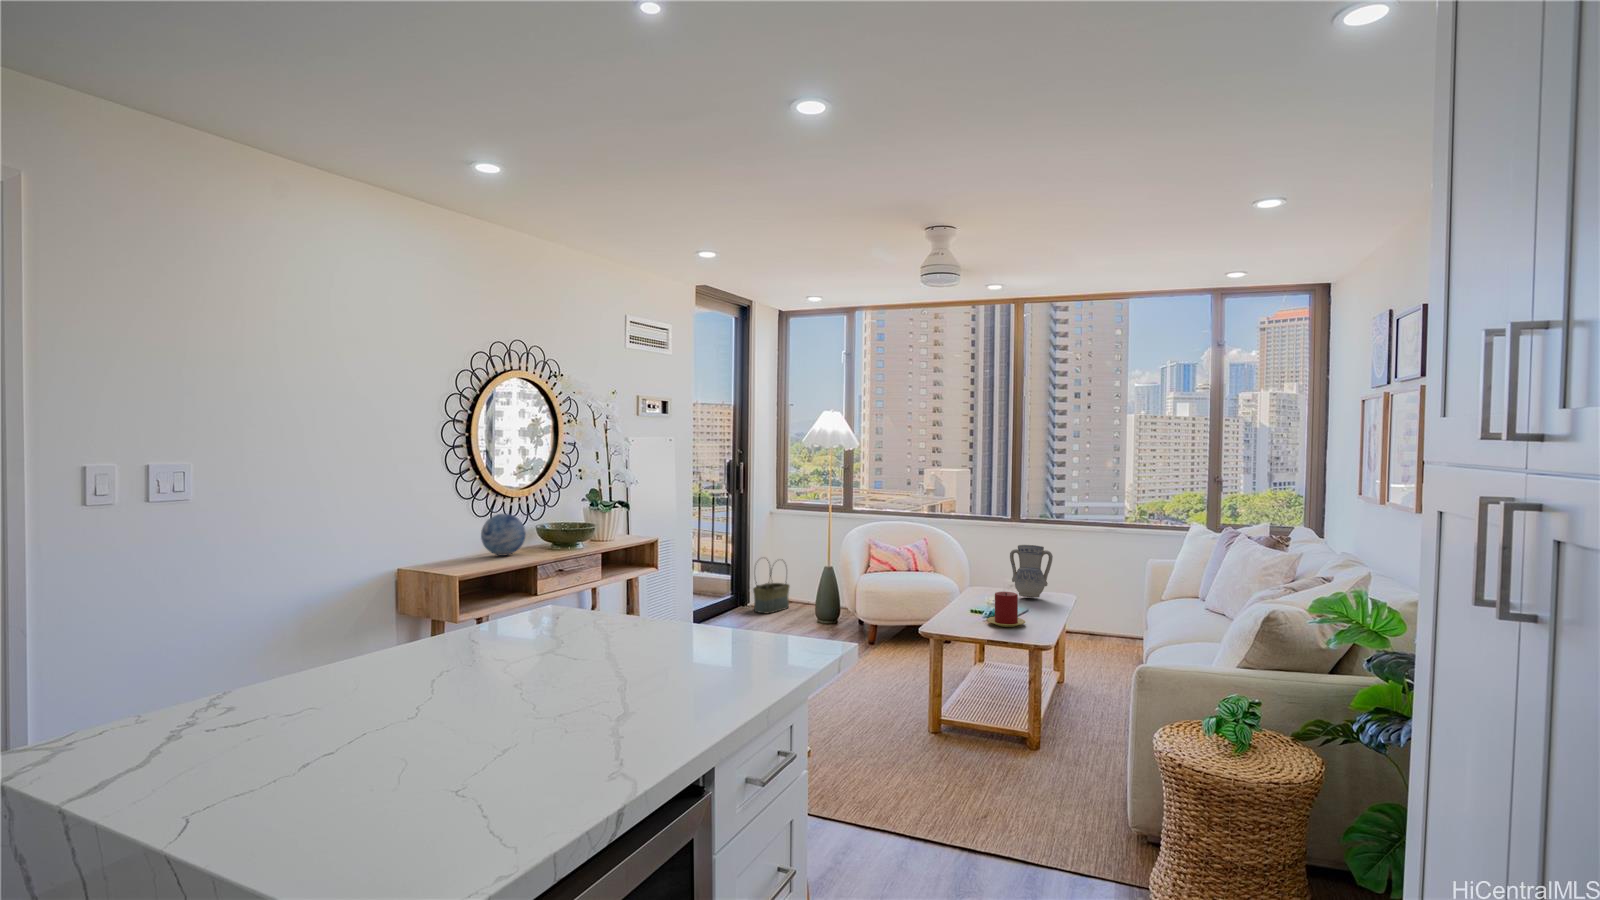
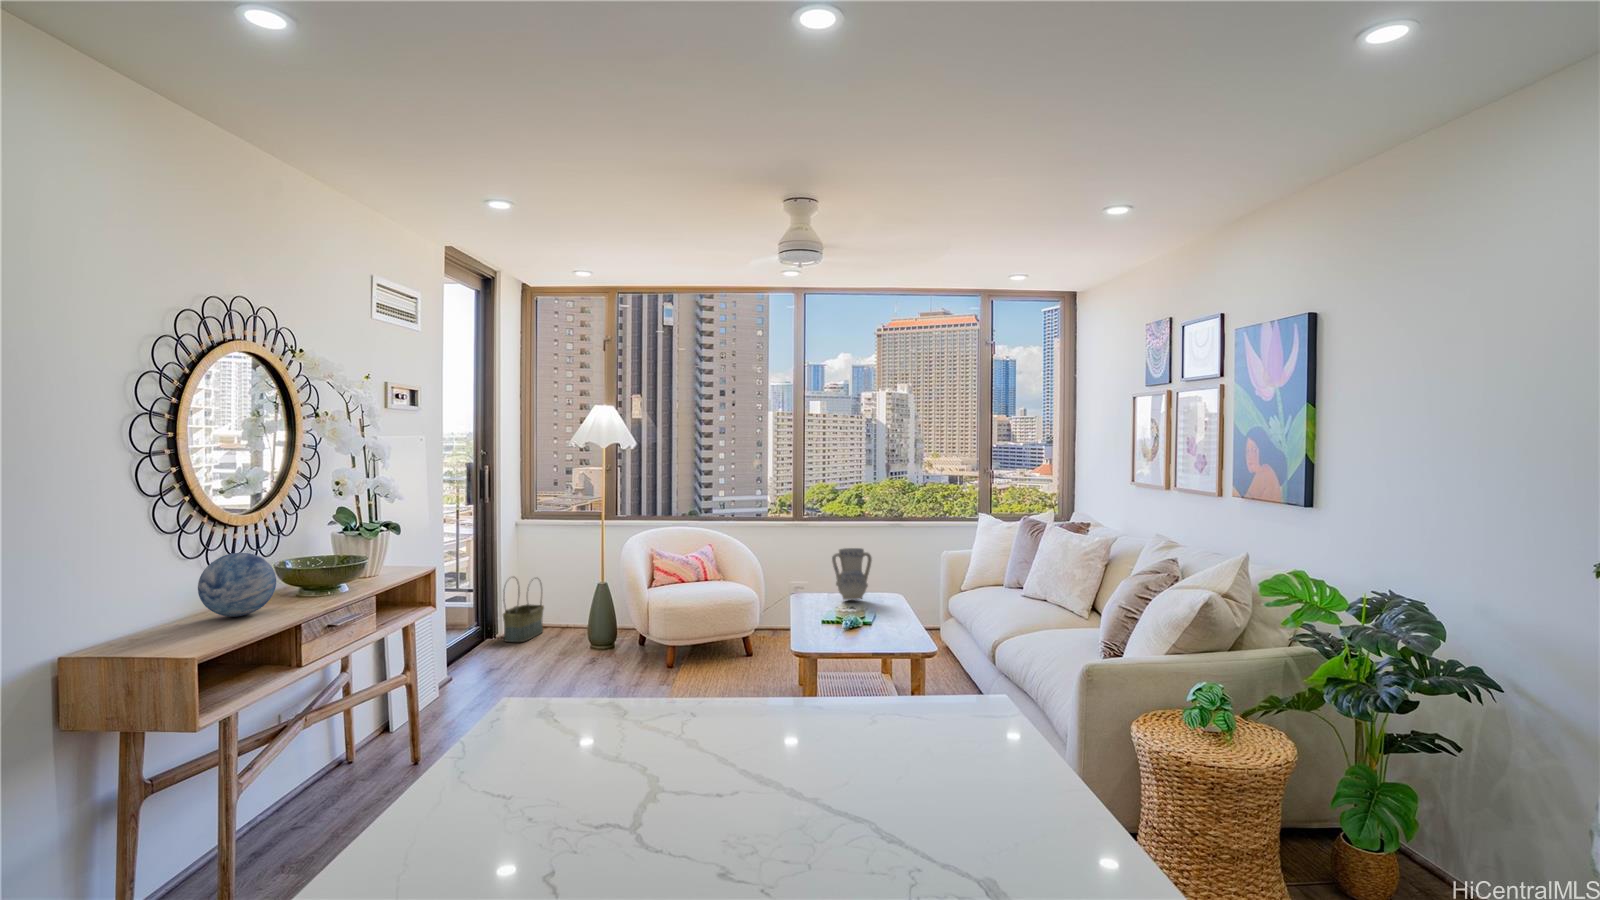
candle: present [987,592,1025,627] -> none [846,599,884,635]

